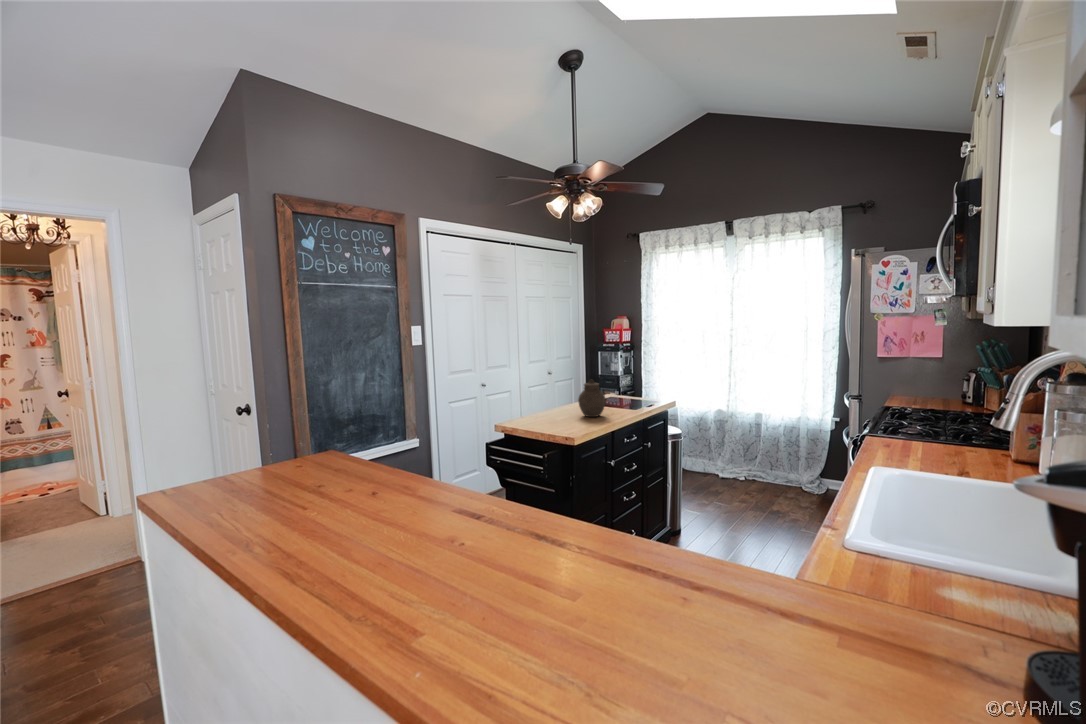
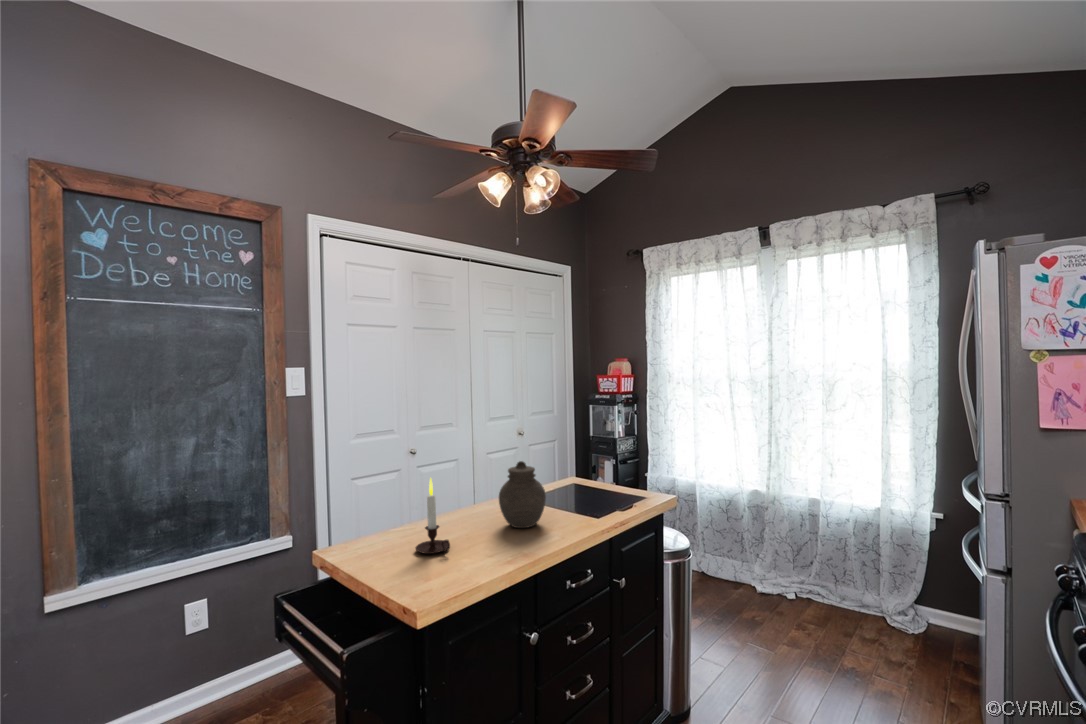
candle: none [542,386,563,427] -> present [415,479,450,554]

